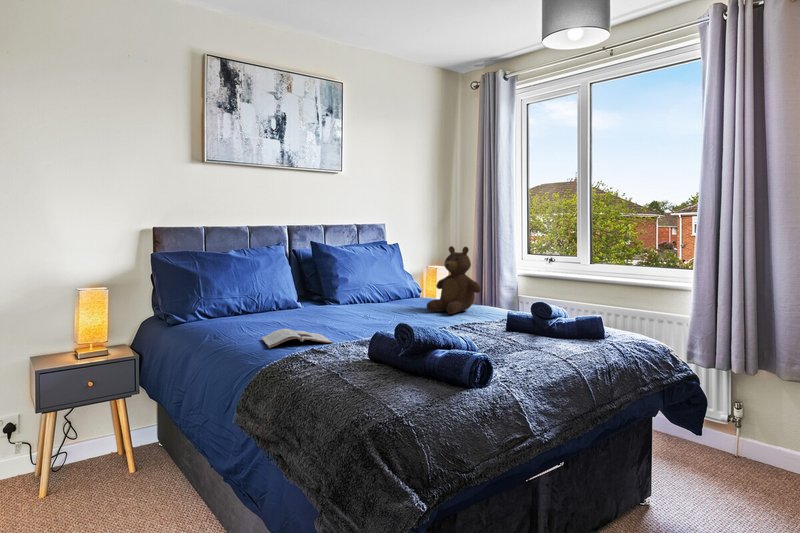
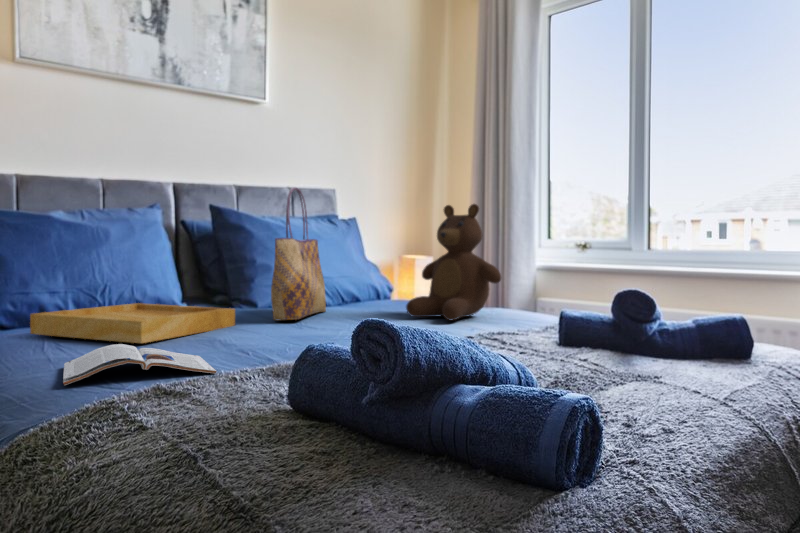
tote bag: none [351,237,381,314] -> present [271,187,326,320]
tray: none [230,303,332,327] -> present [30,303,235,343]

